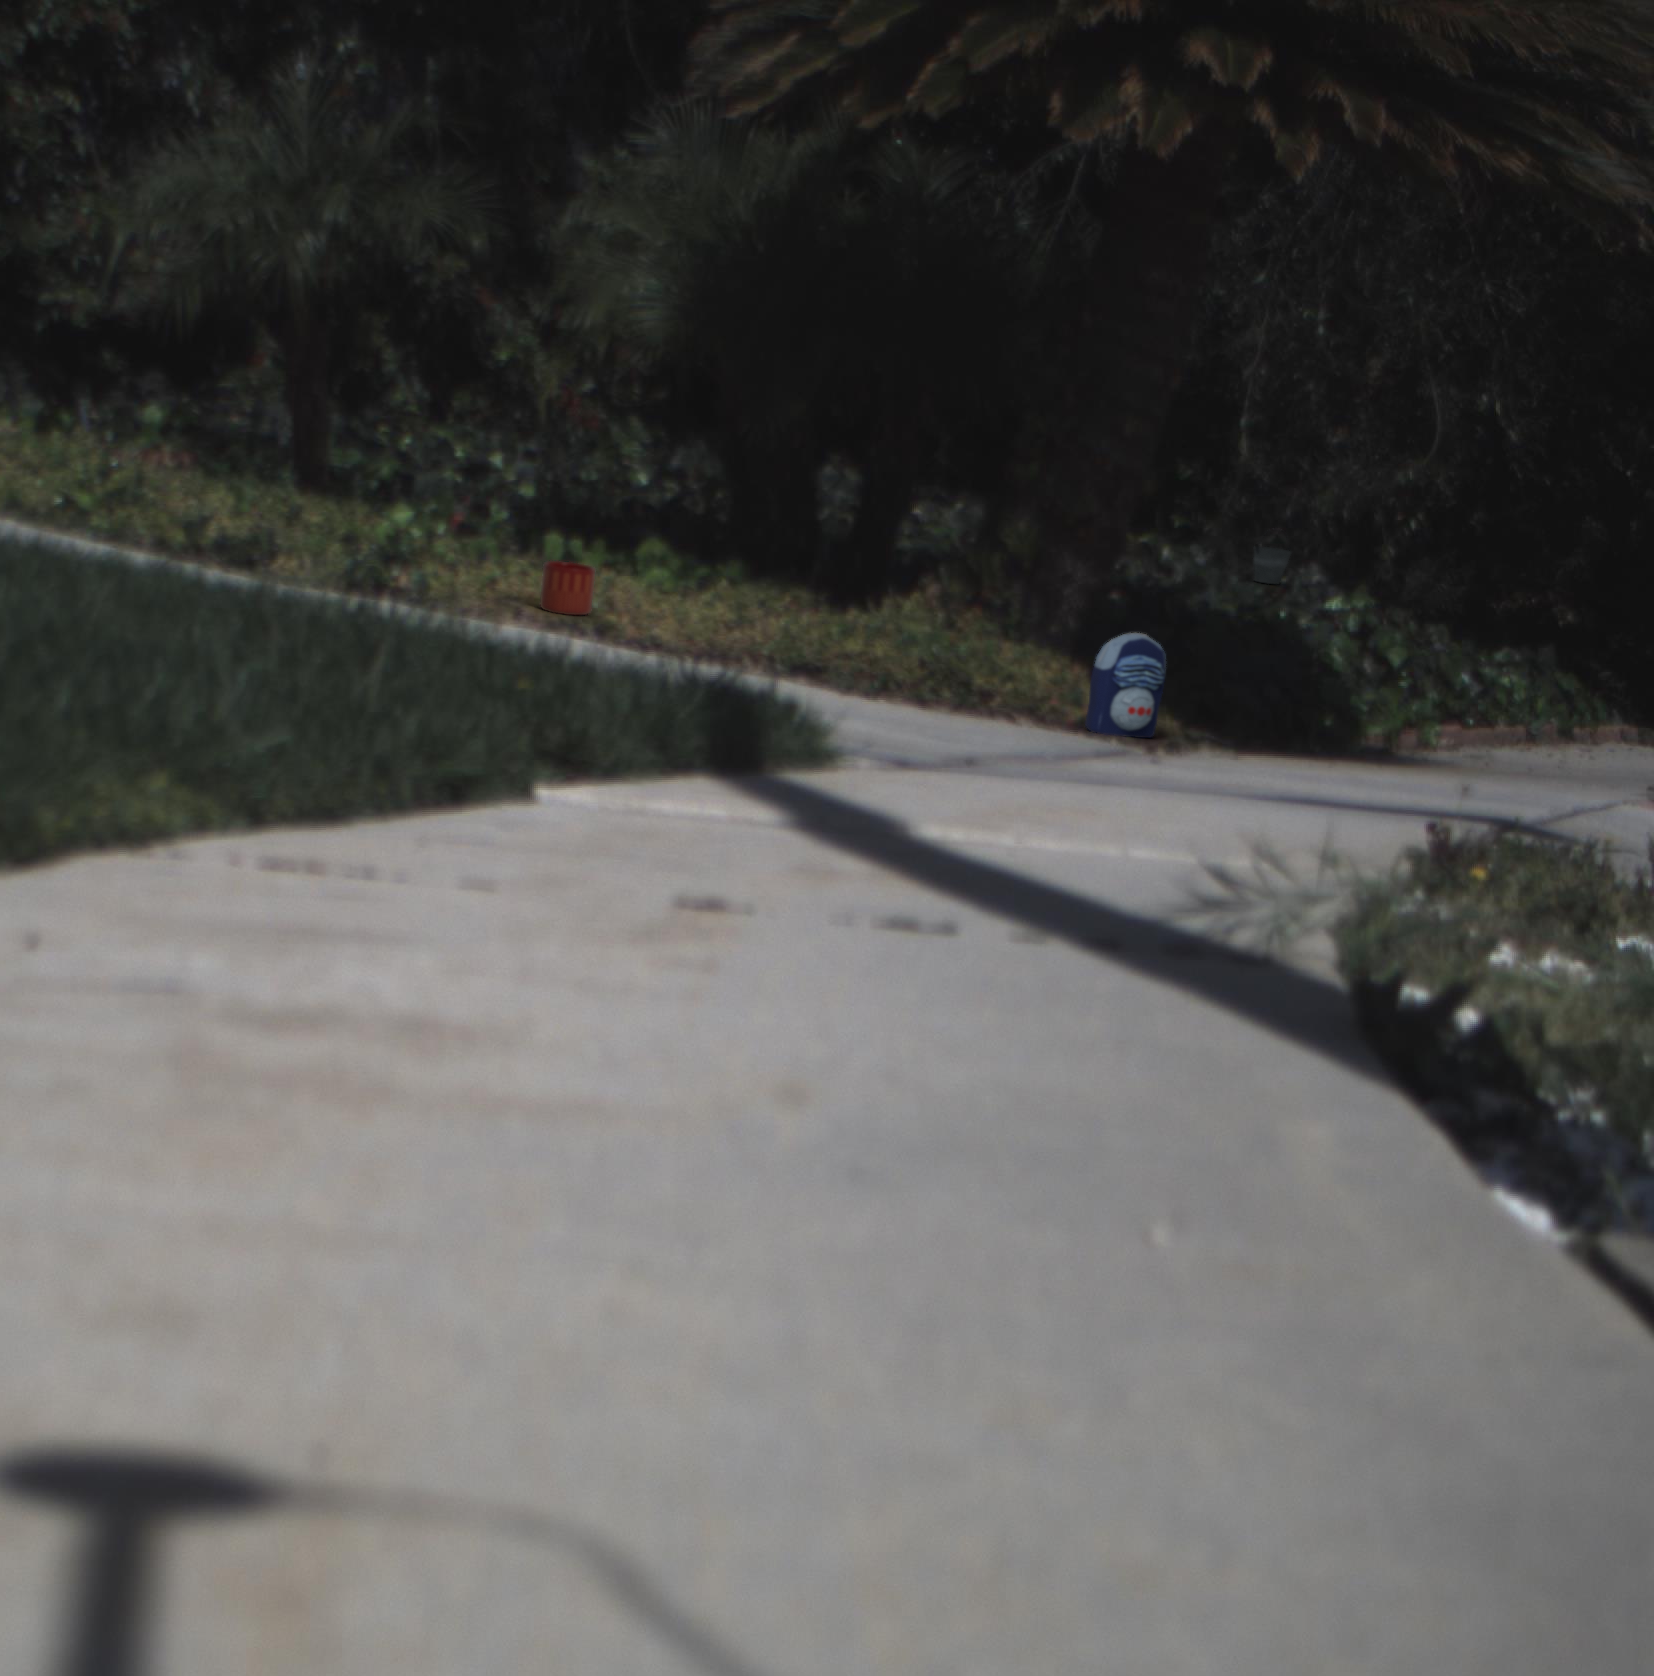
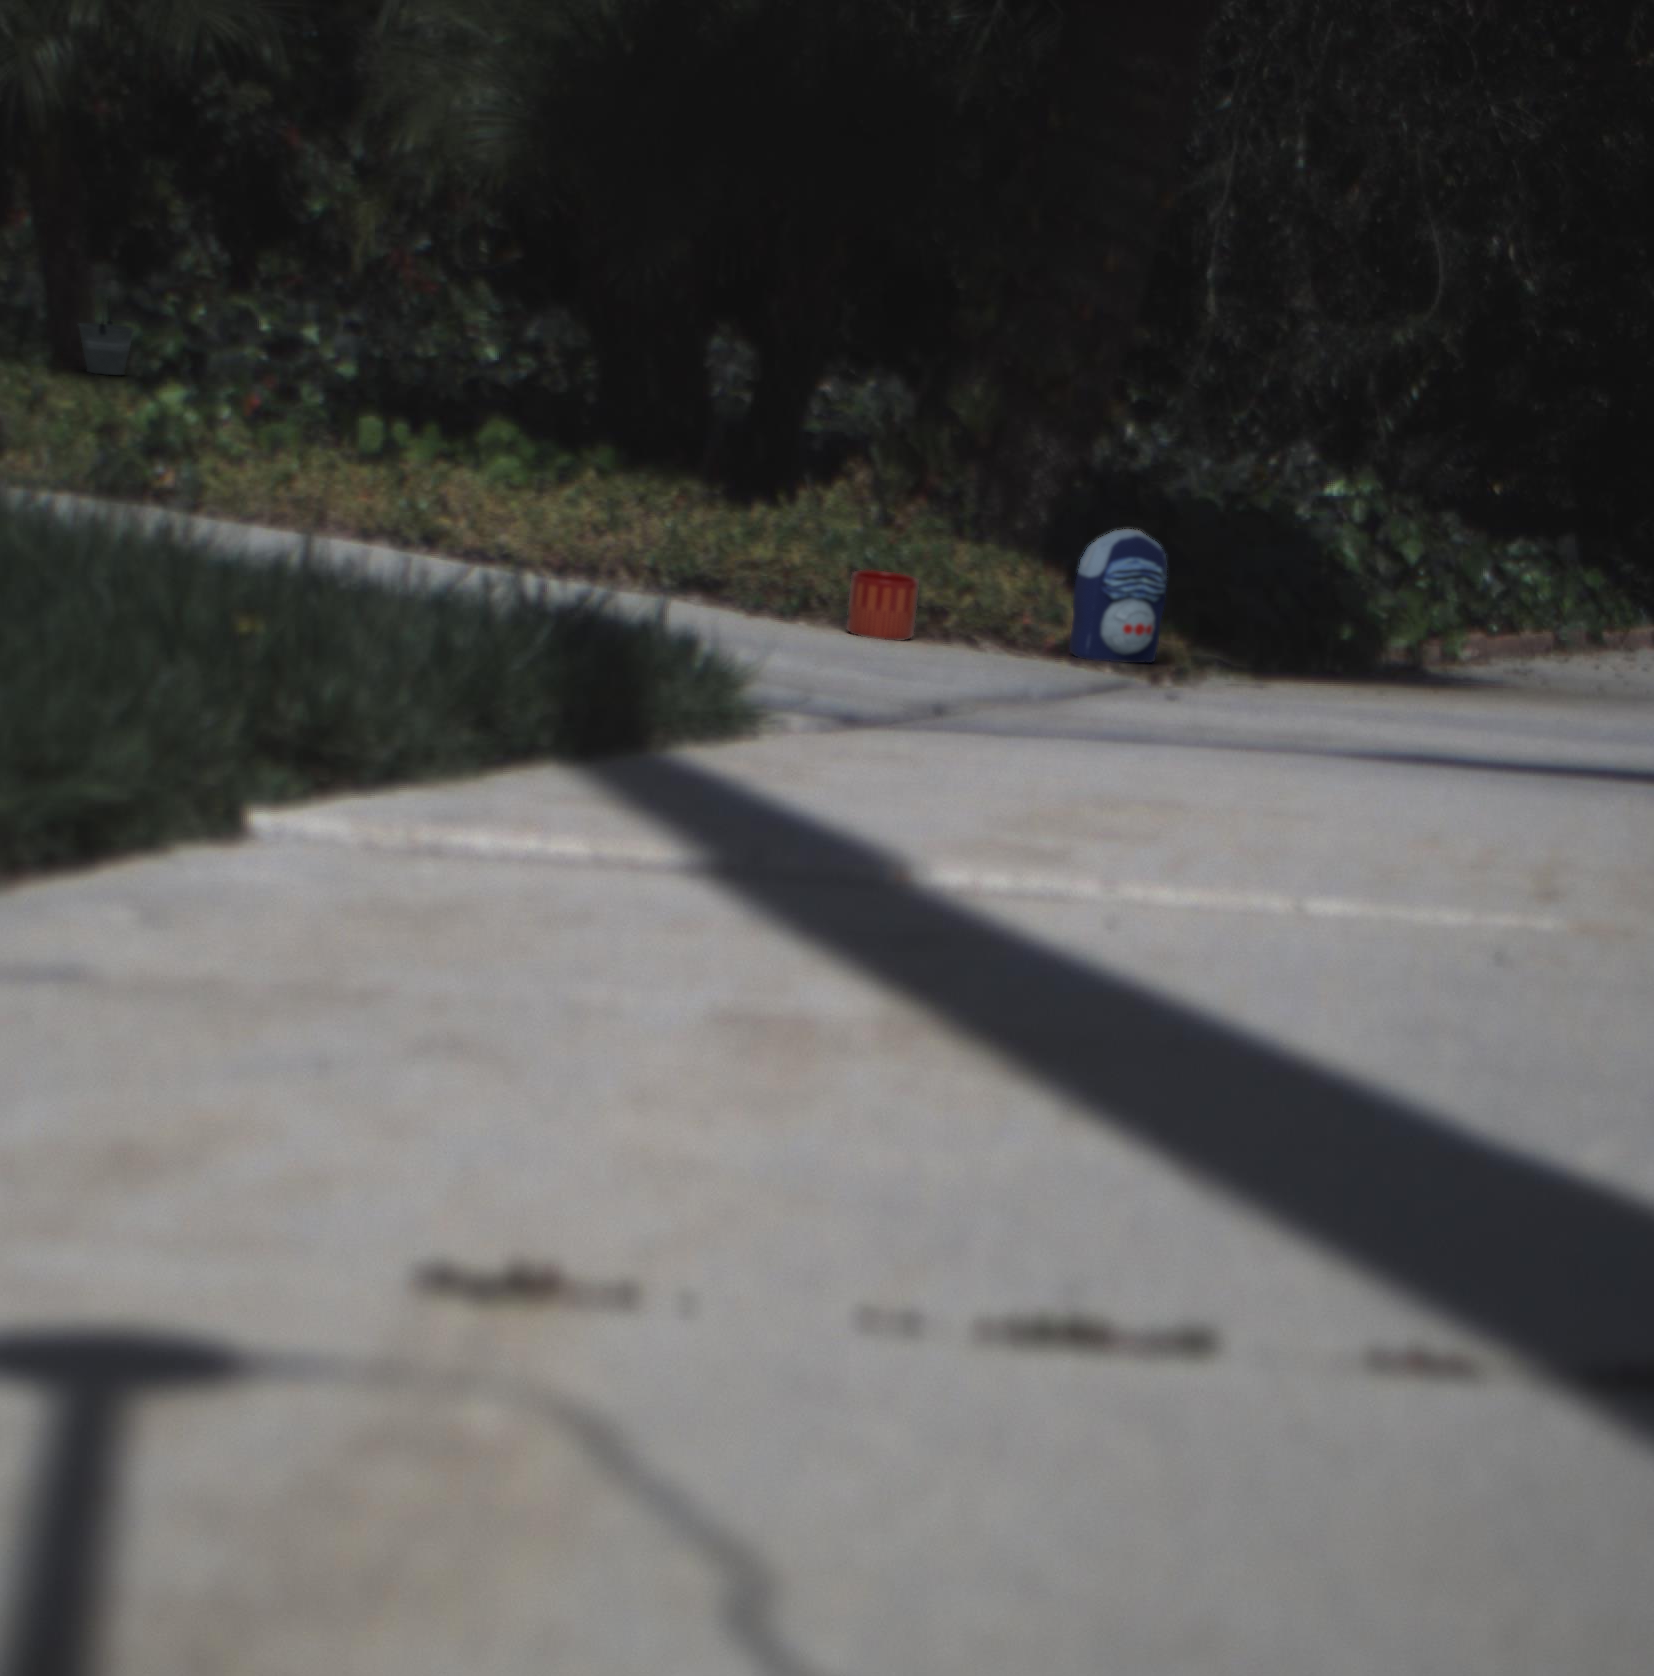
bucket: present [1254,530,1291,584] -> present [78,297,134,375]
planter: present [540,561,595,615] -> present [847,570,919,641]

